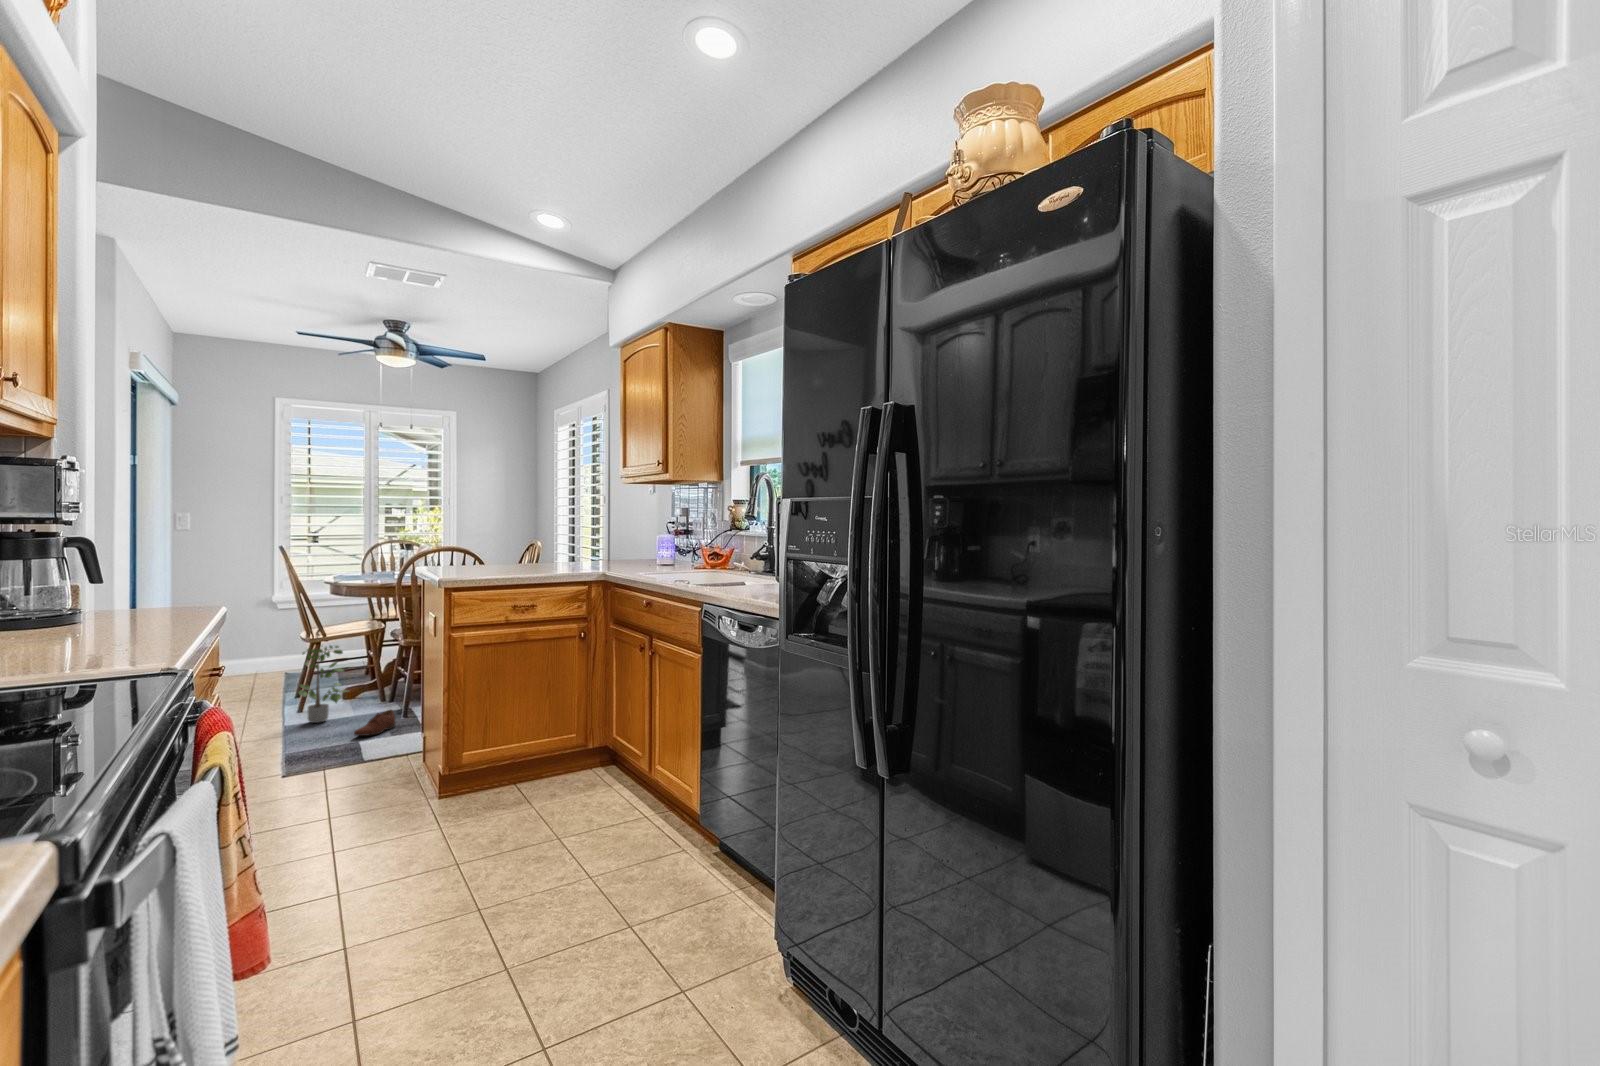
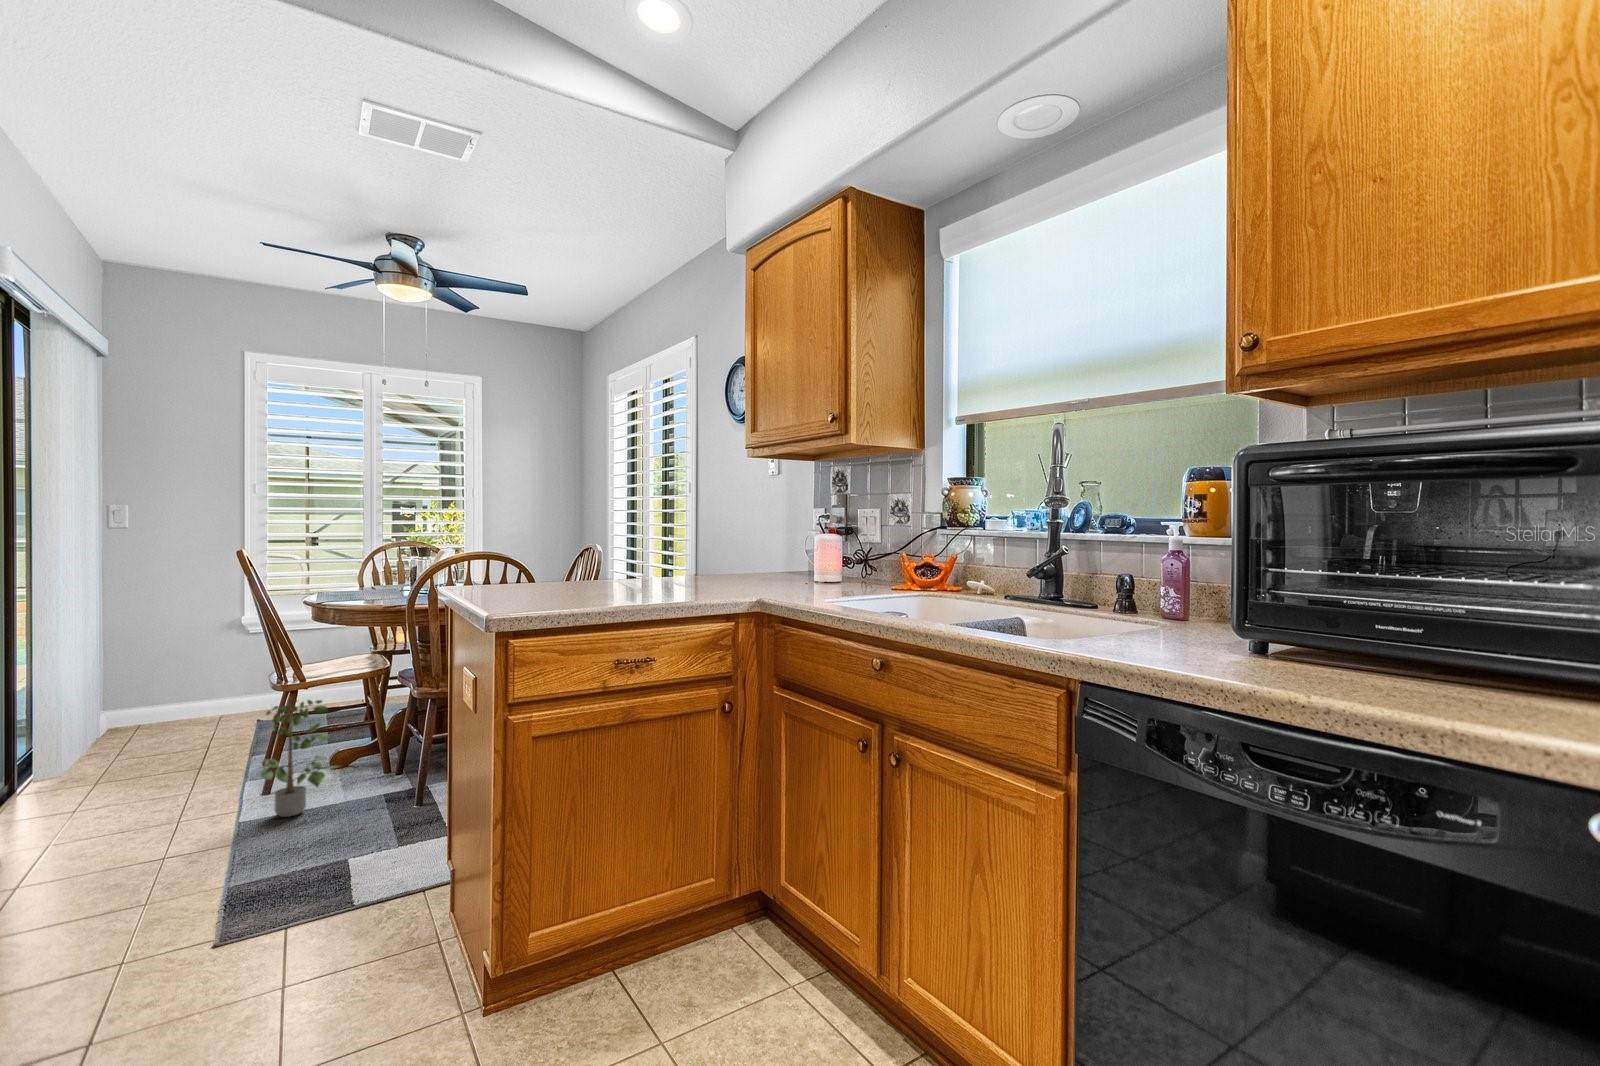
shoe: present [354,710,396,736] -> none [341,798,406,848]

